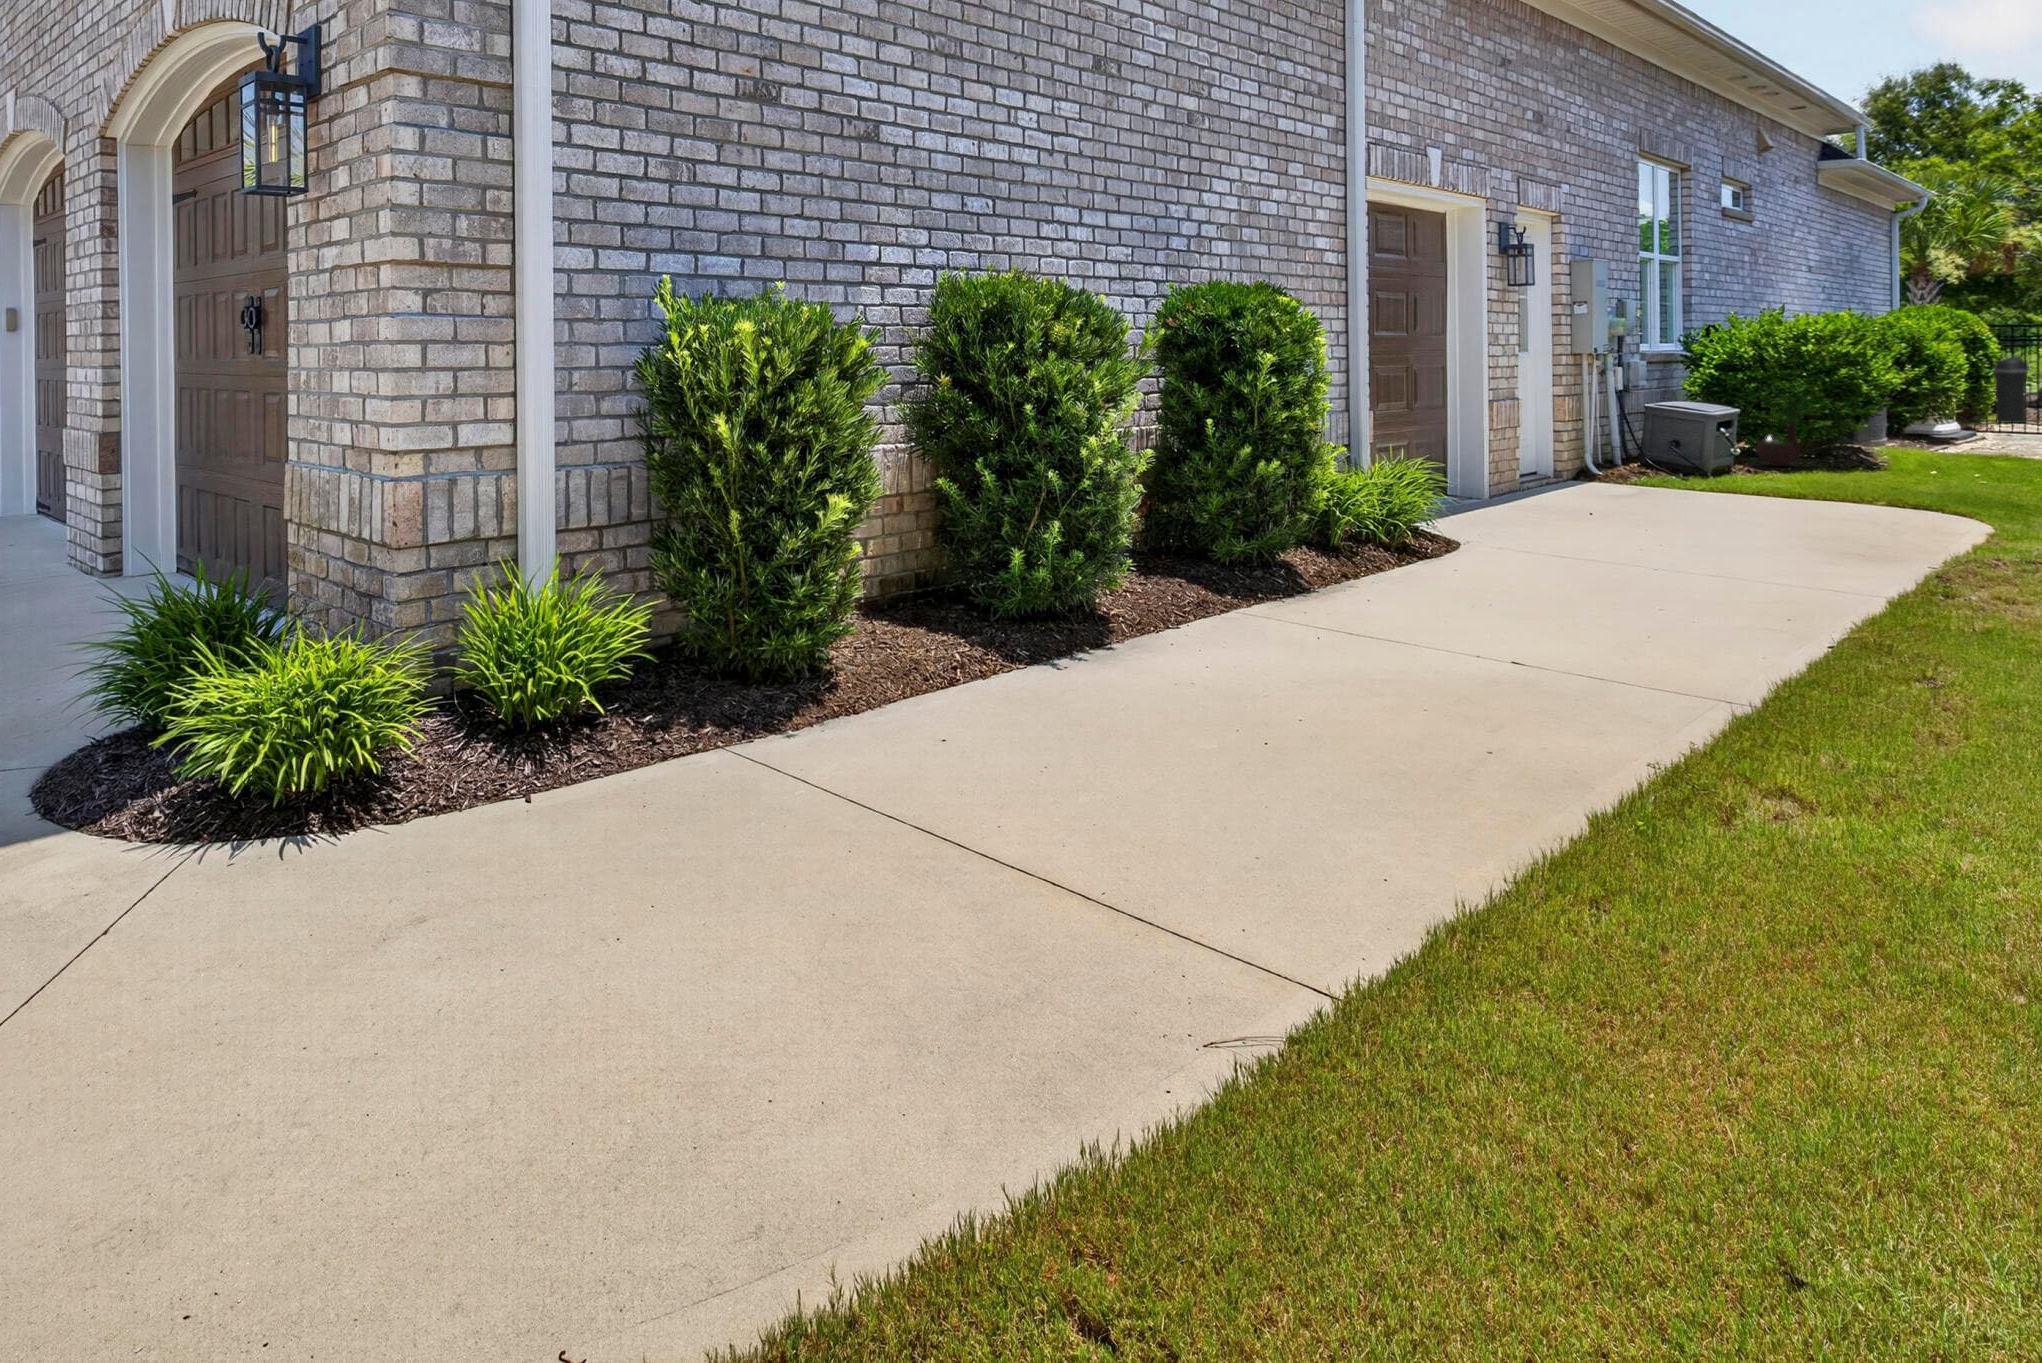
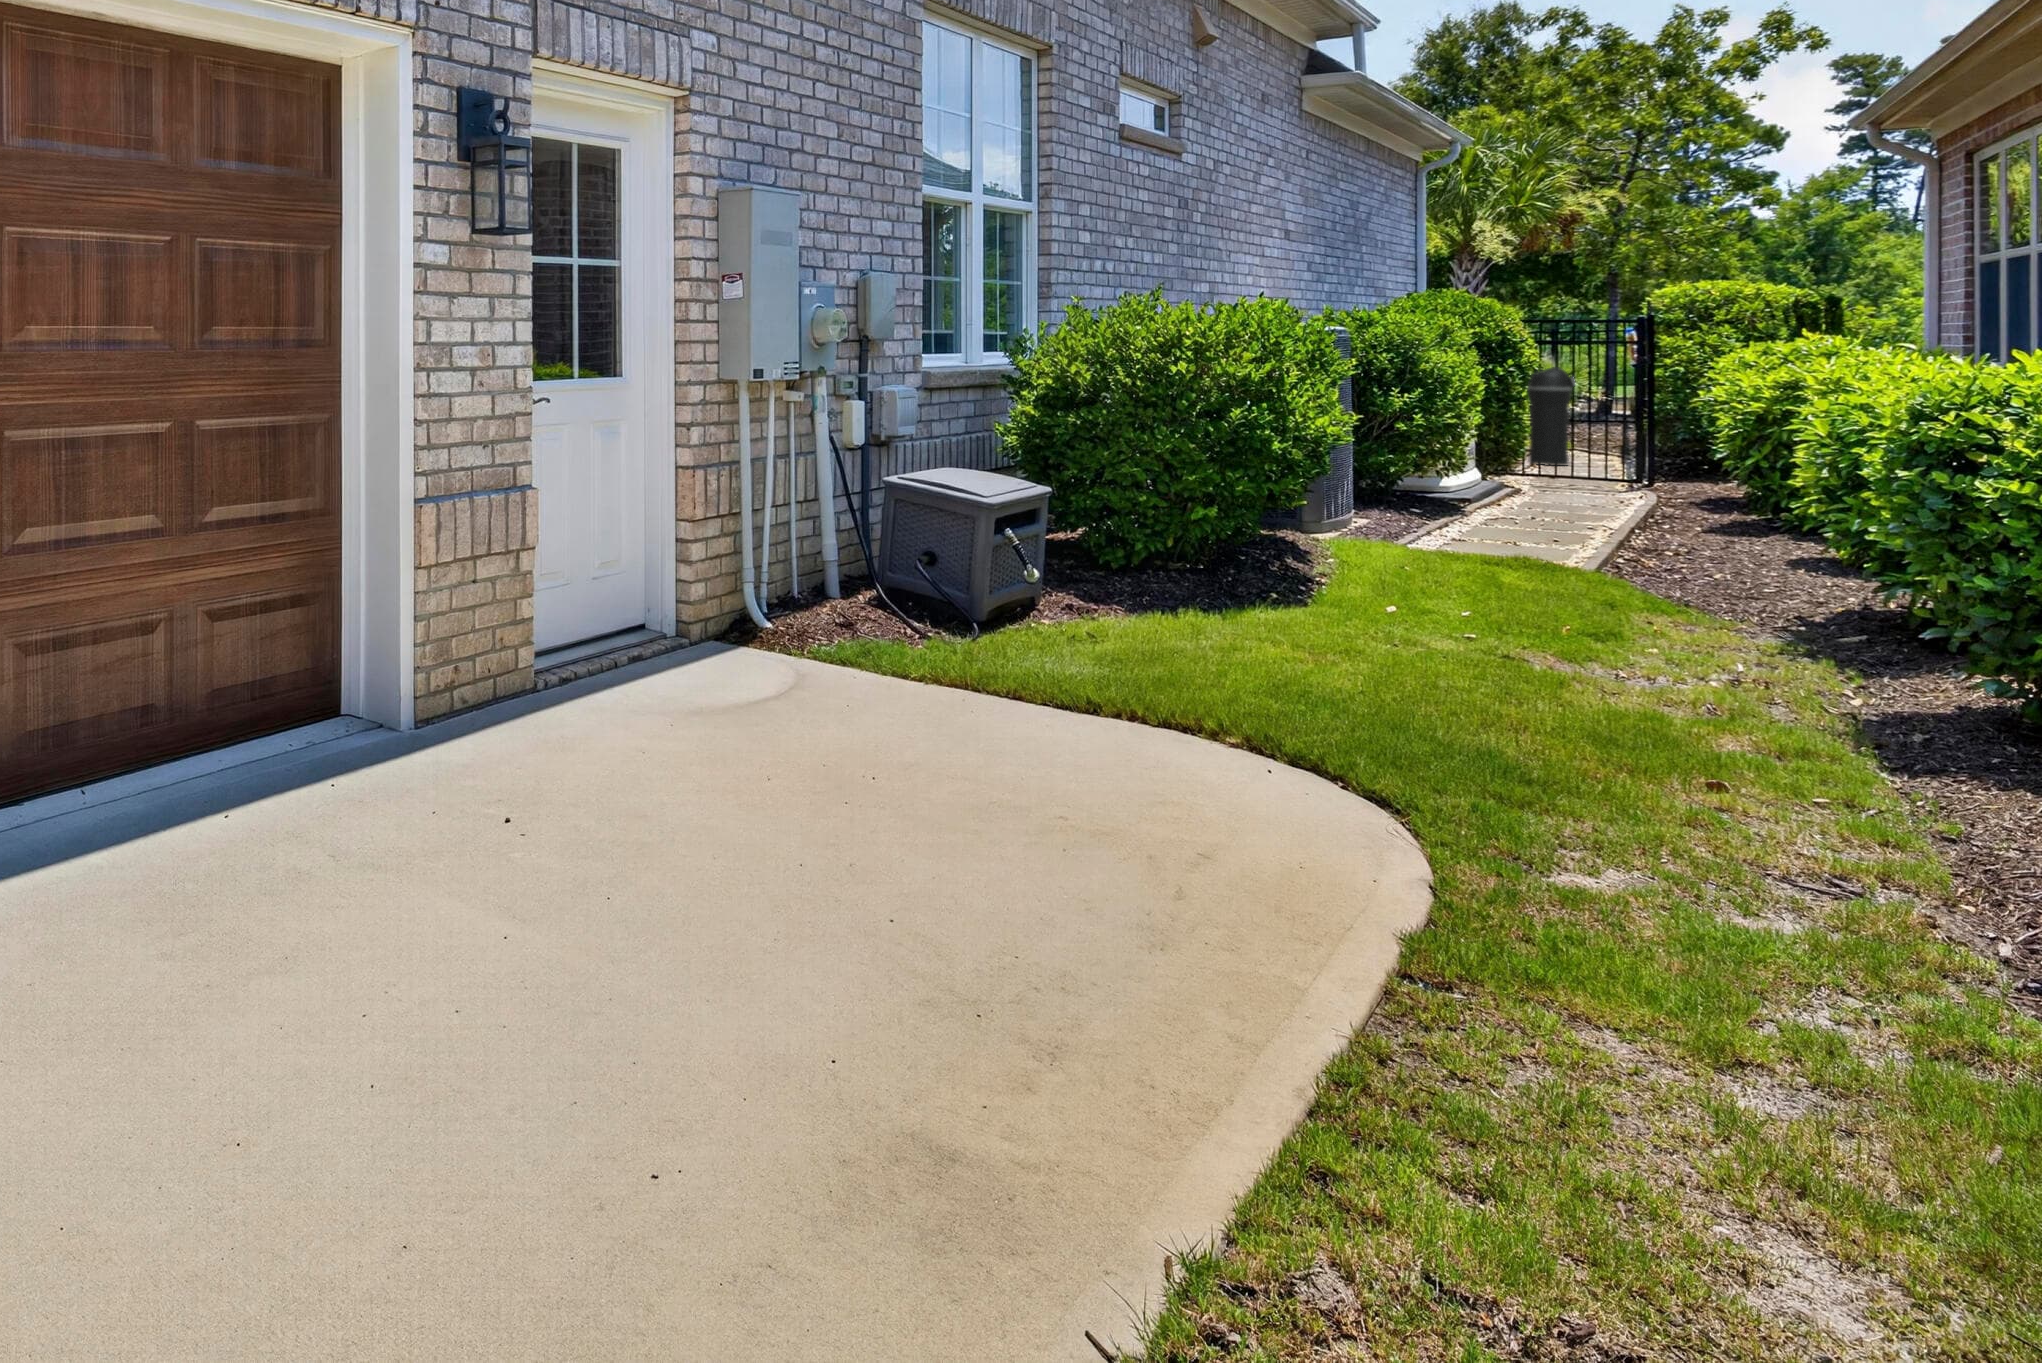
potted tree: present [1757,391,1812,466] -> none [1096,442,1190,591]

